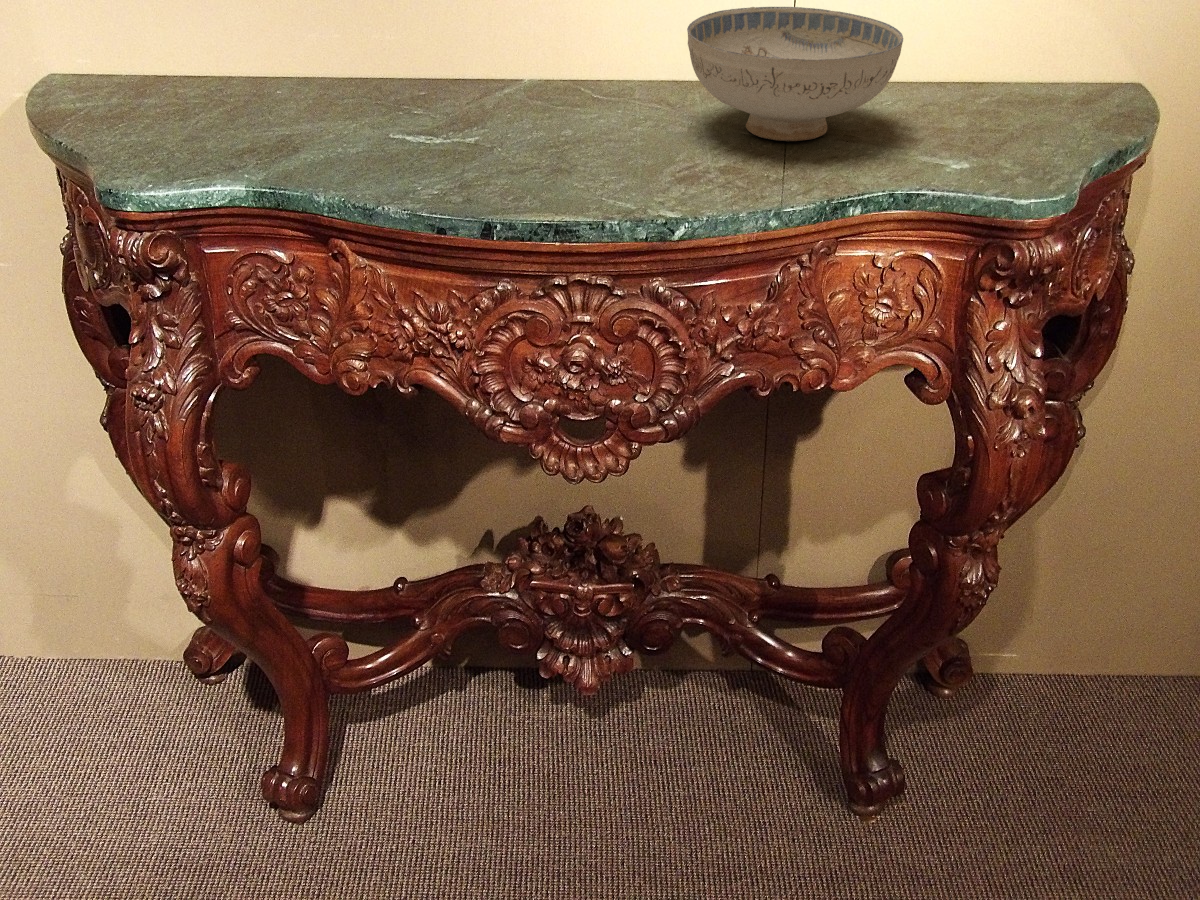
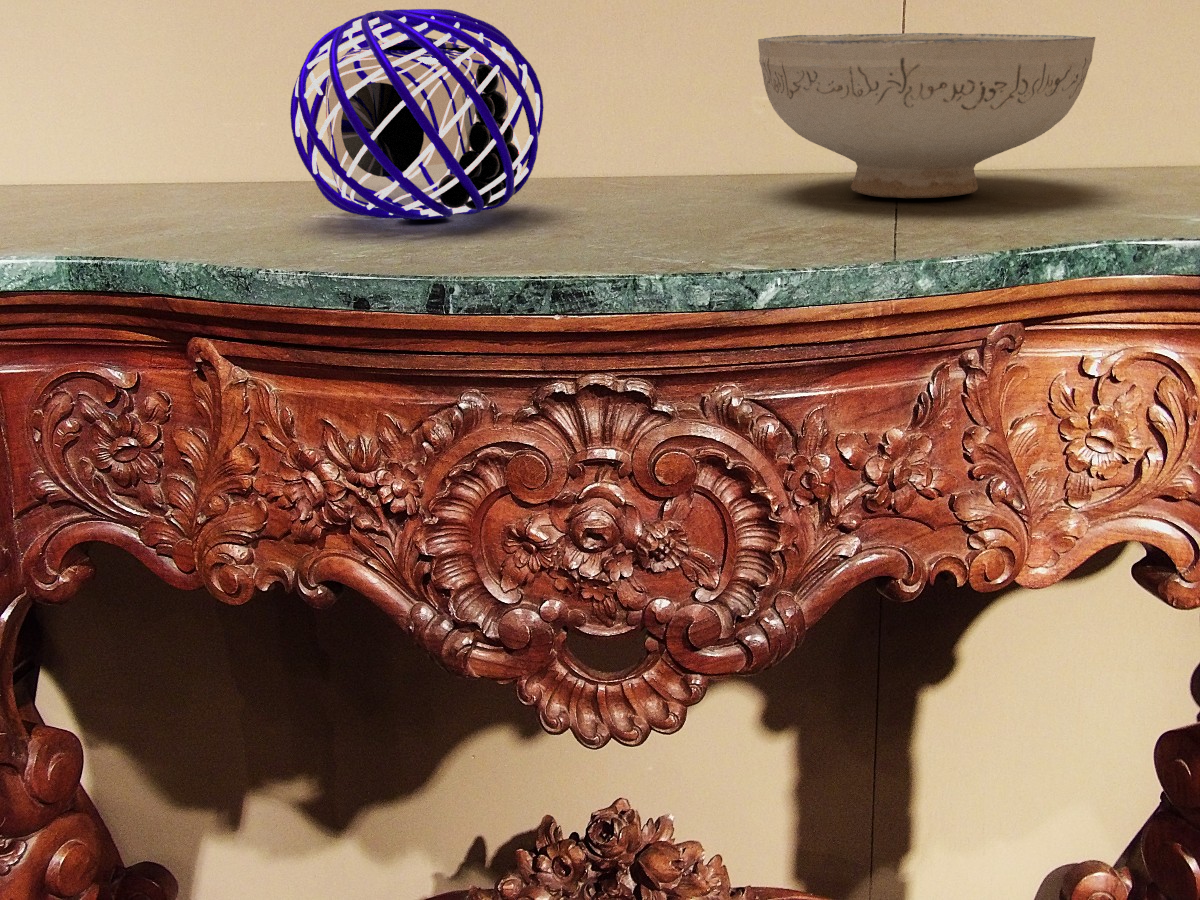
decorative orb: none [384,16,546,159] -> present [290,9,544,220]

